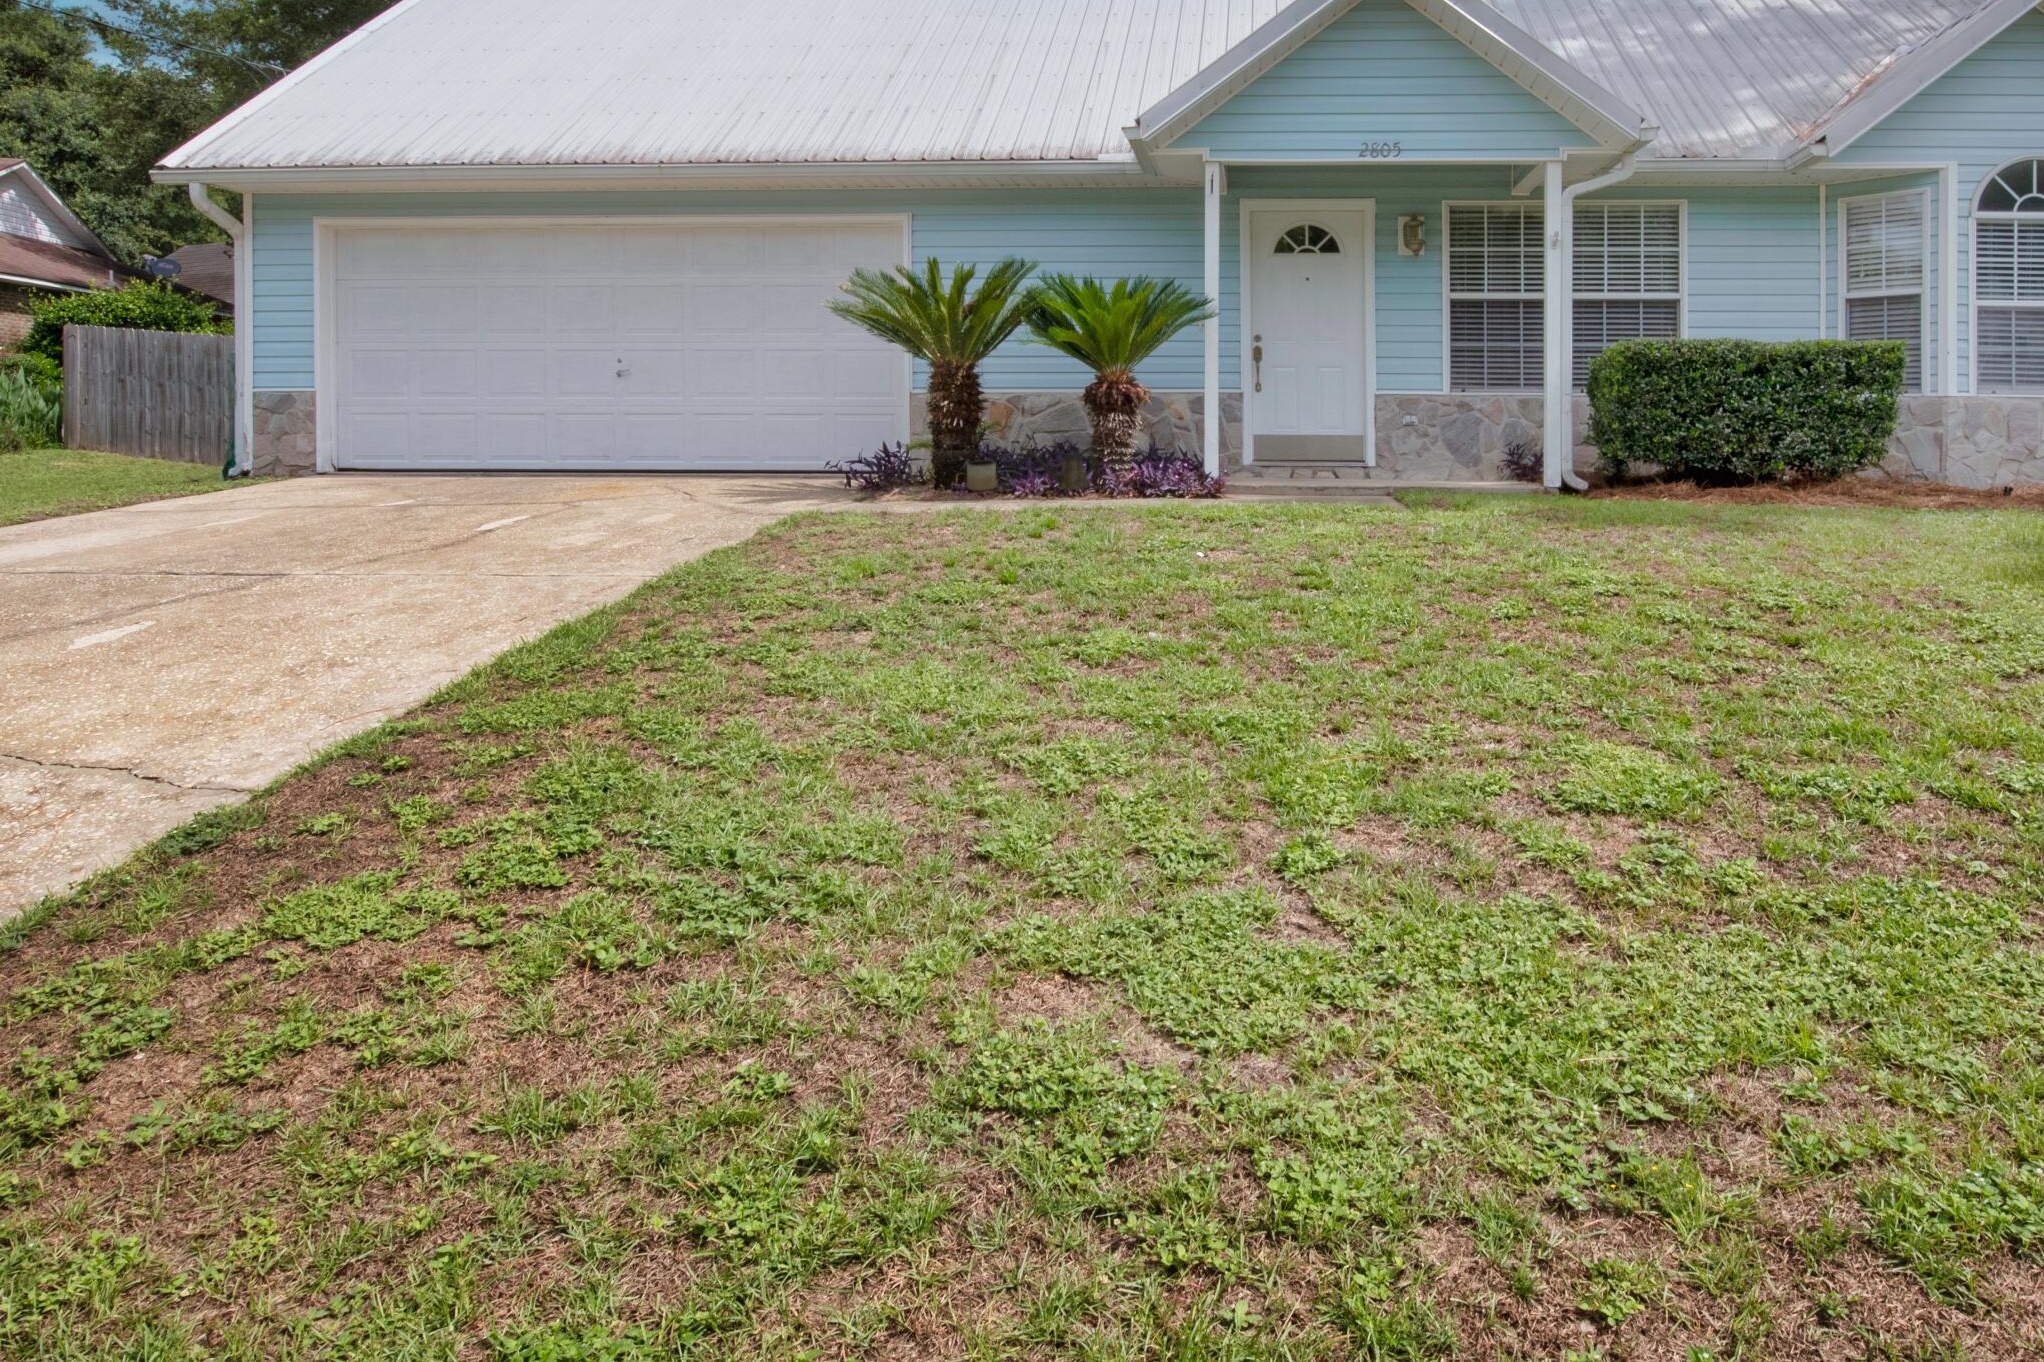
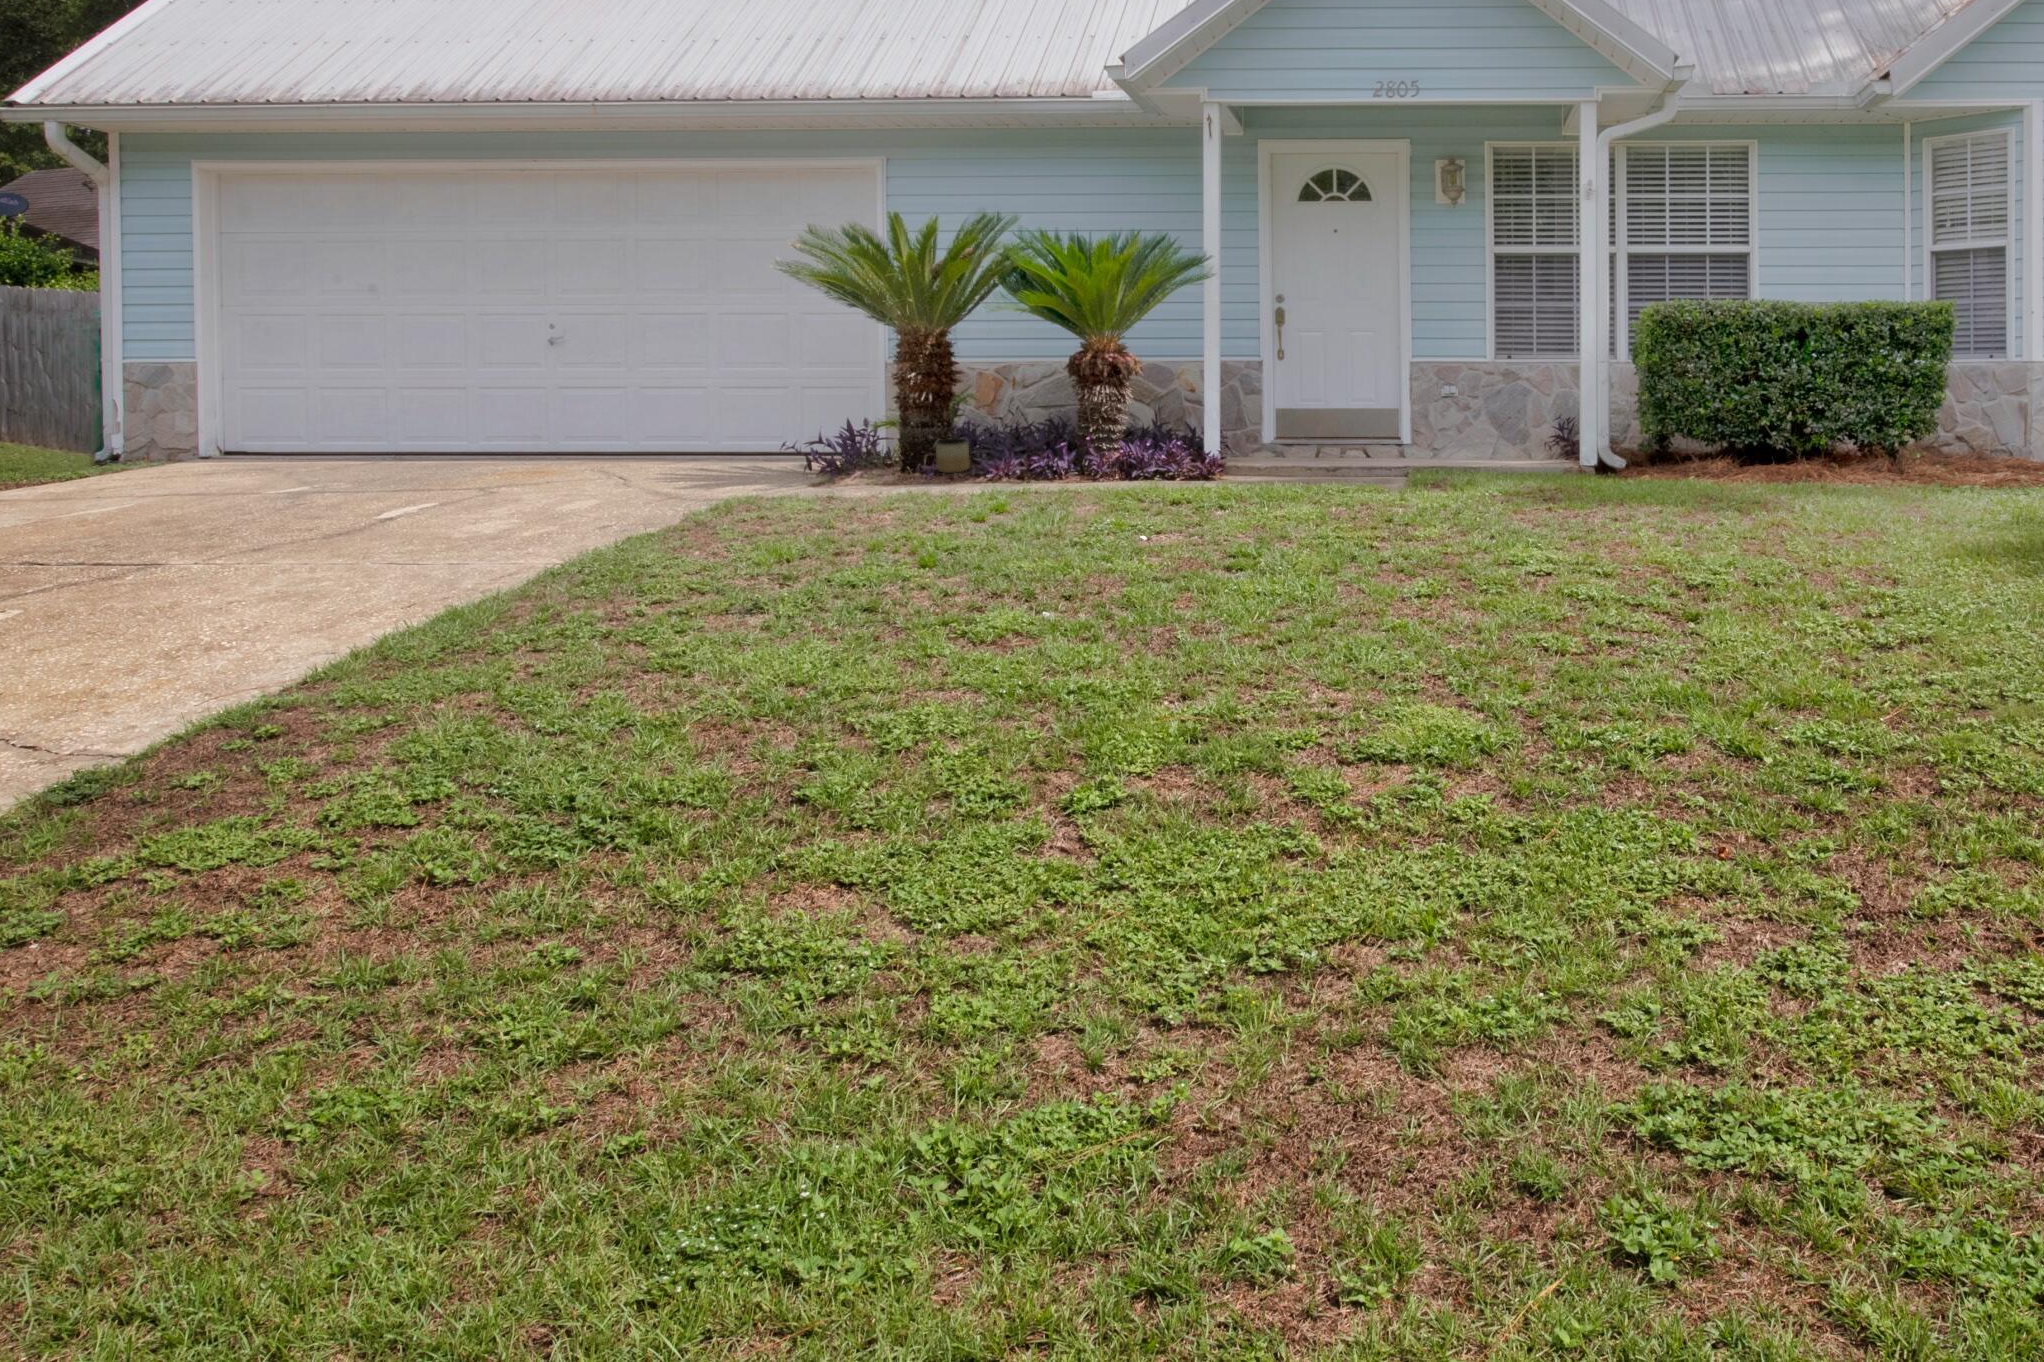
watering can: present [1031,453,1096,490] -> none [1005,429,1081,471]

